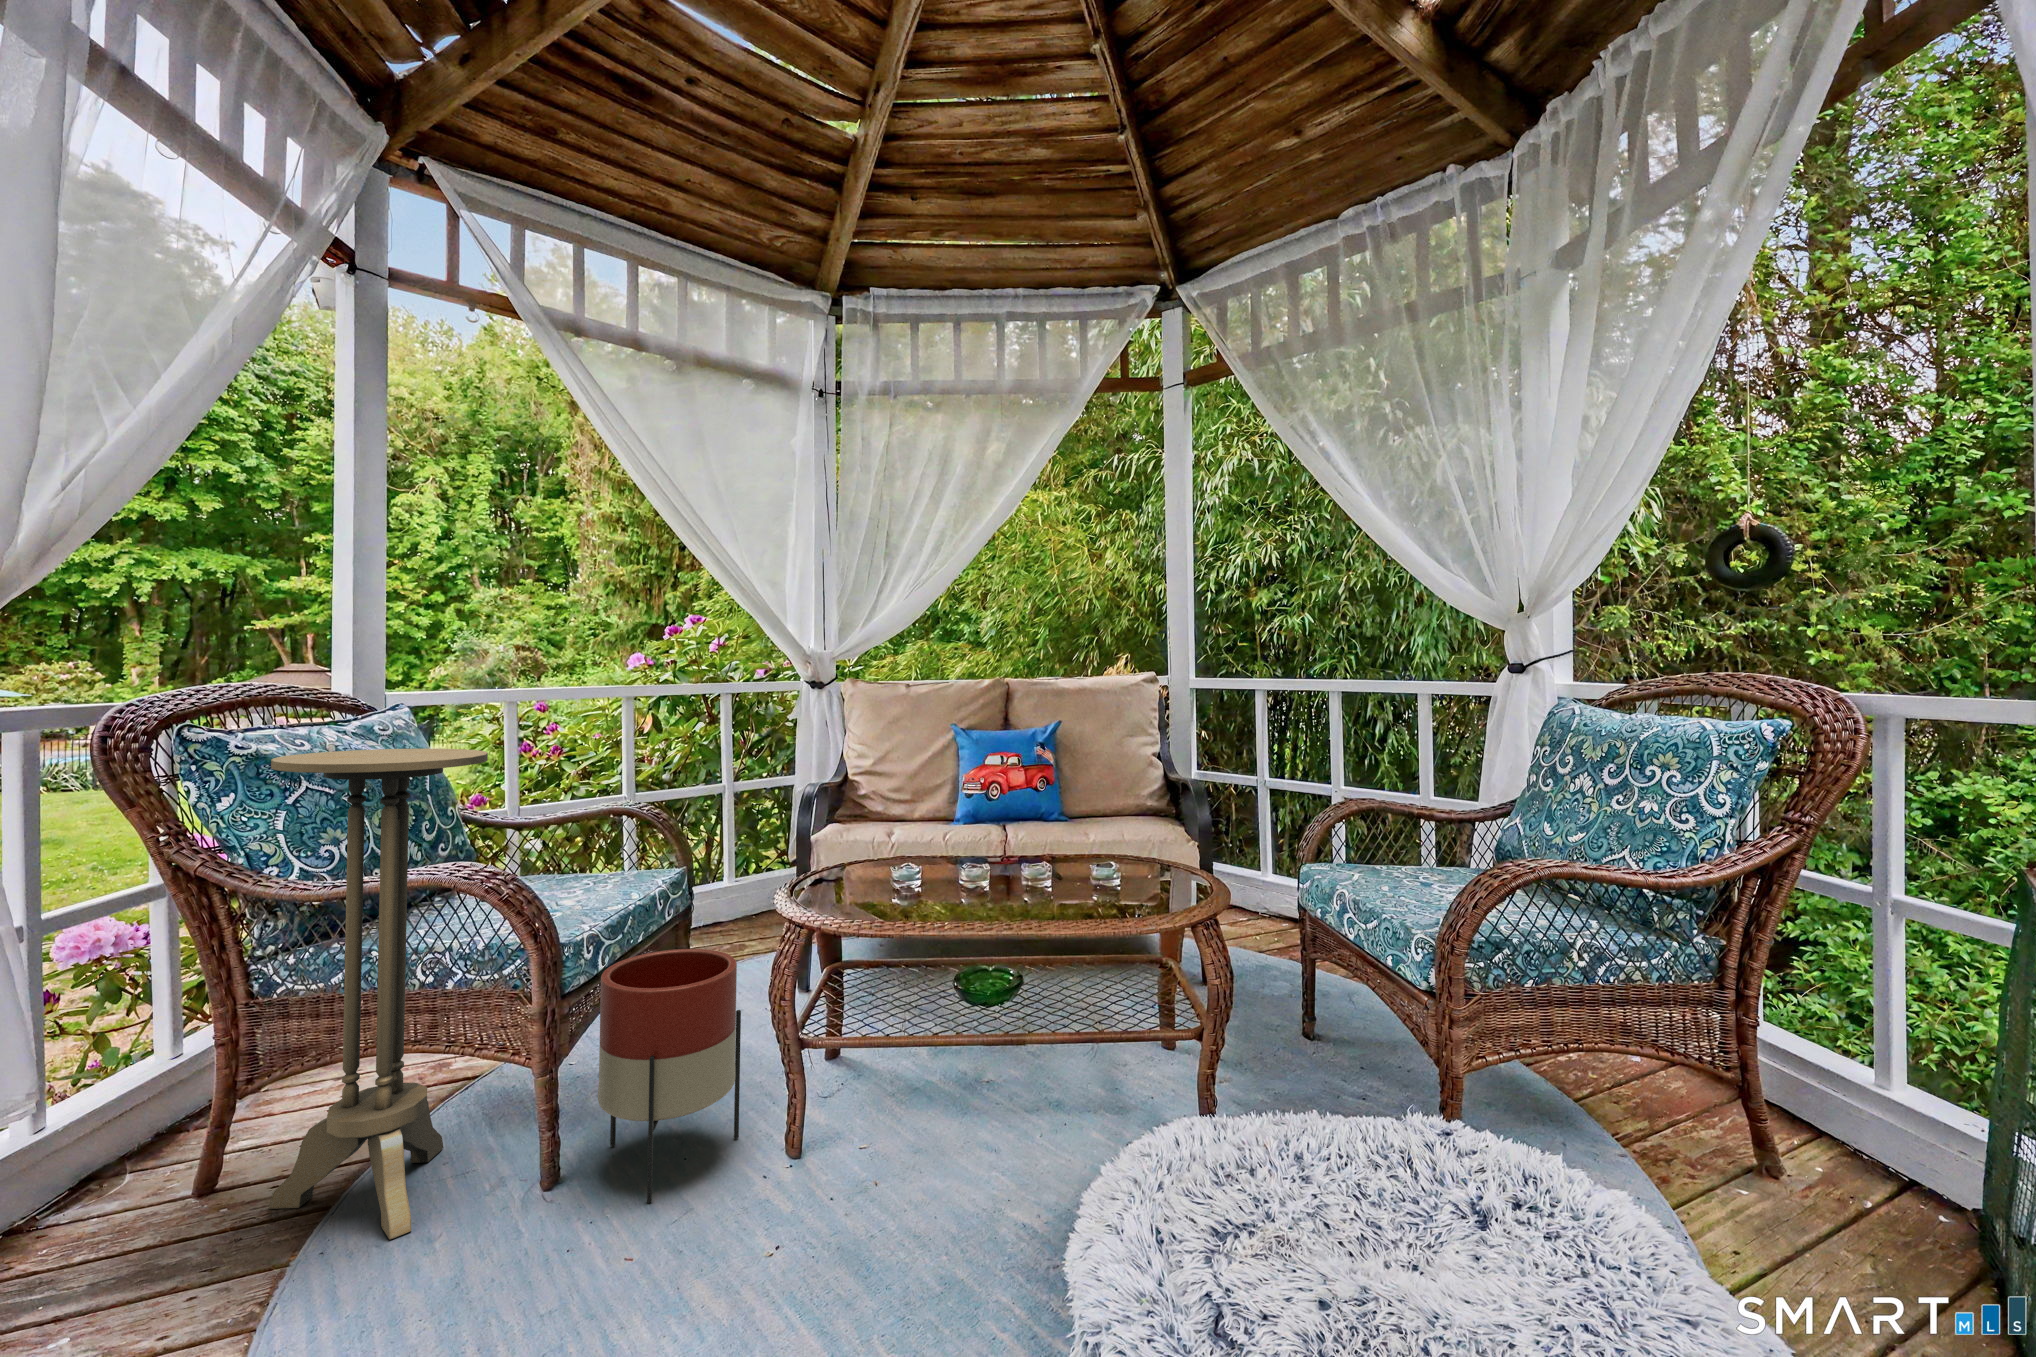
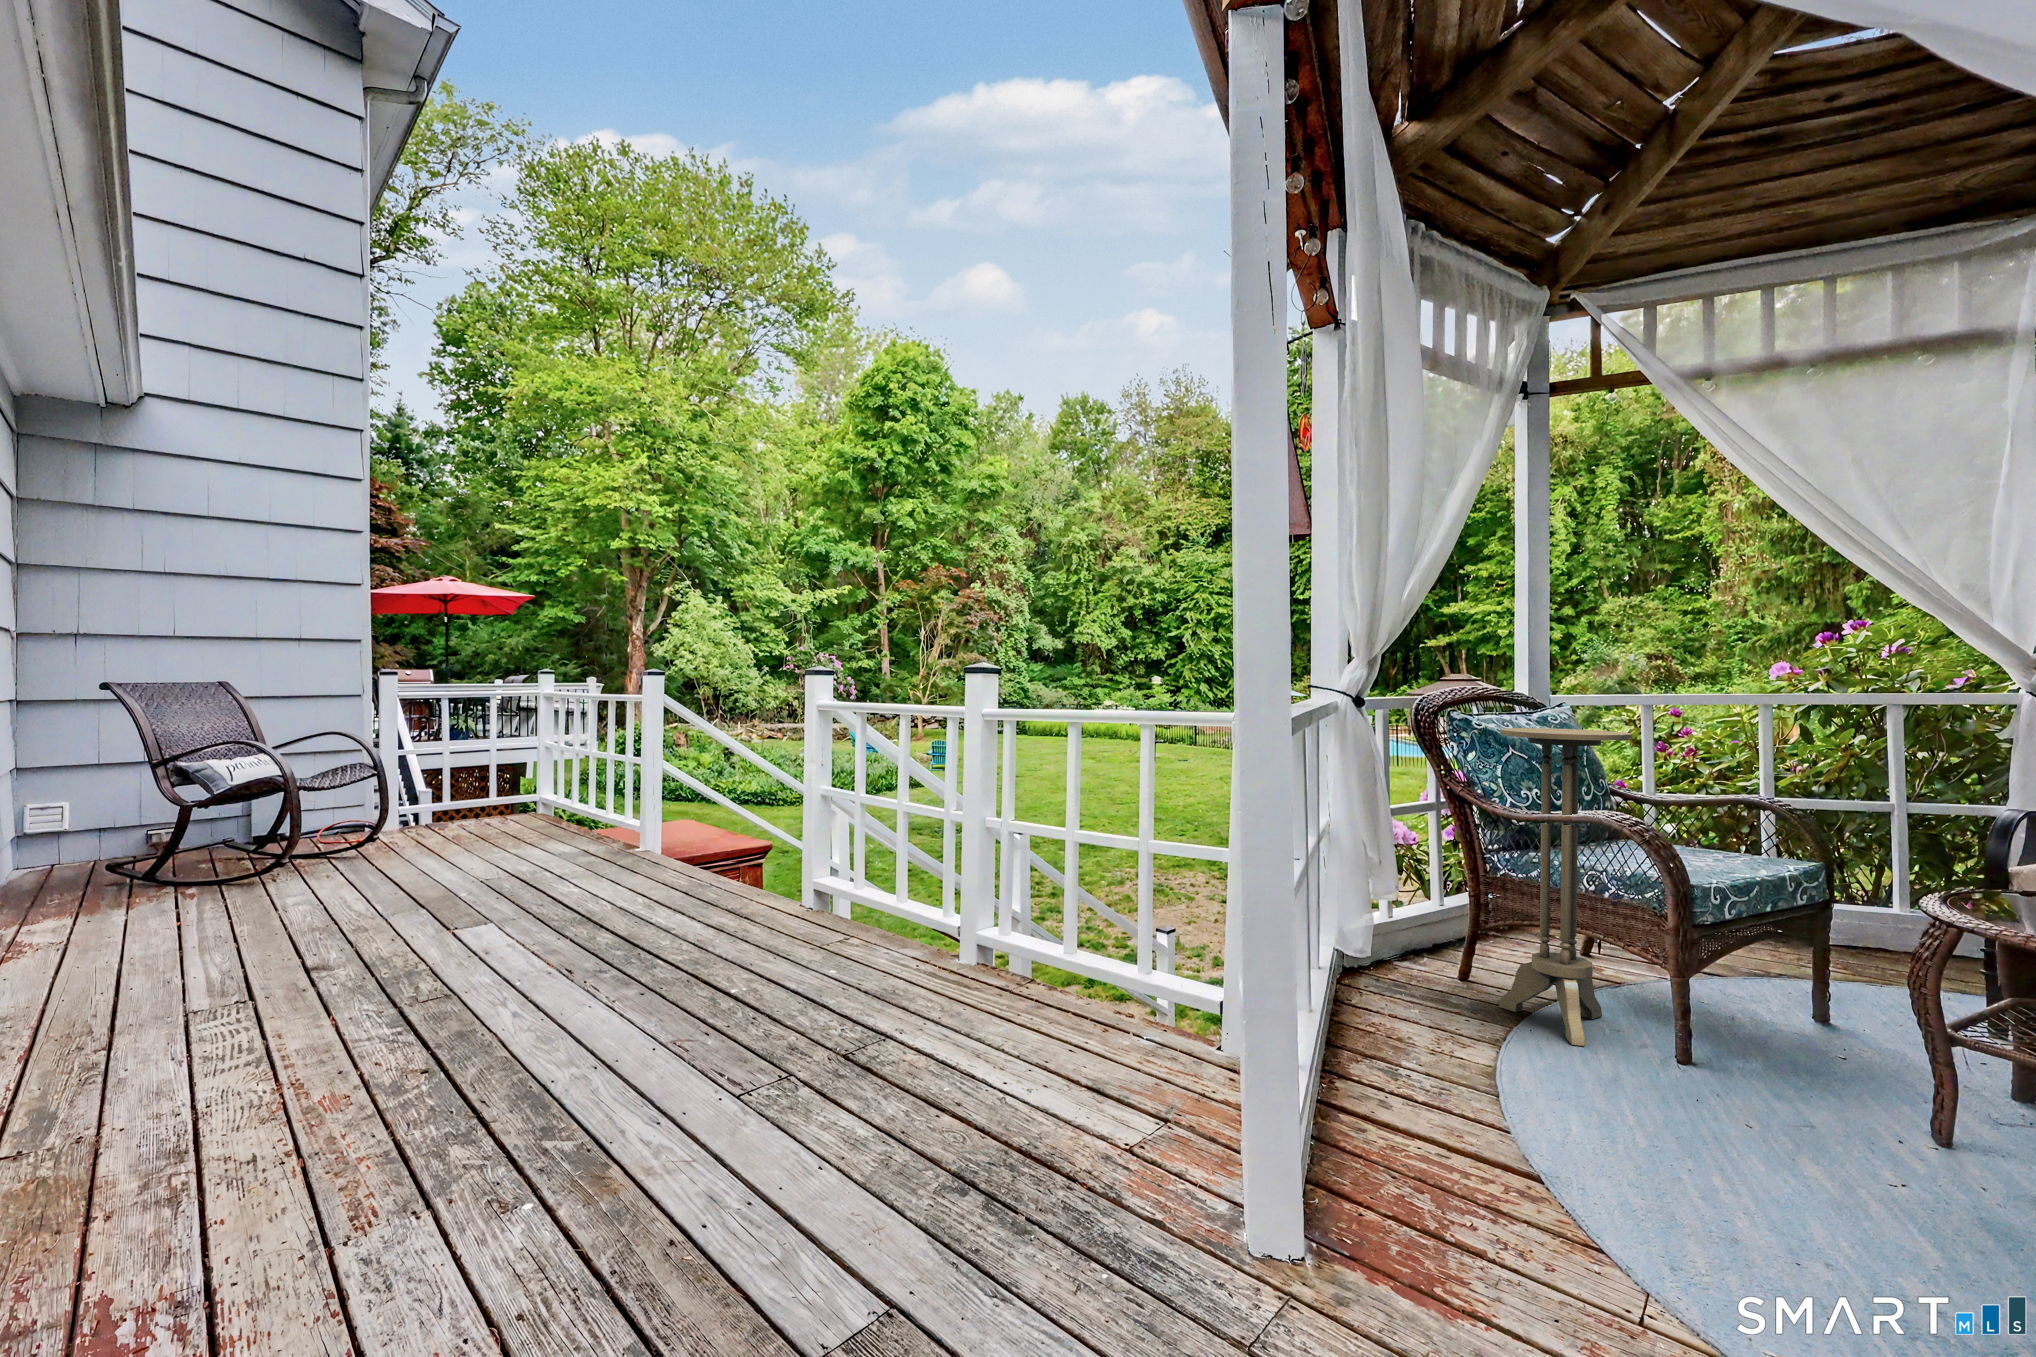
planter: present [598,949,741,1203] -> none [1723,910,1867,1099]

